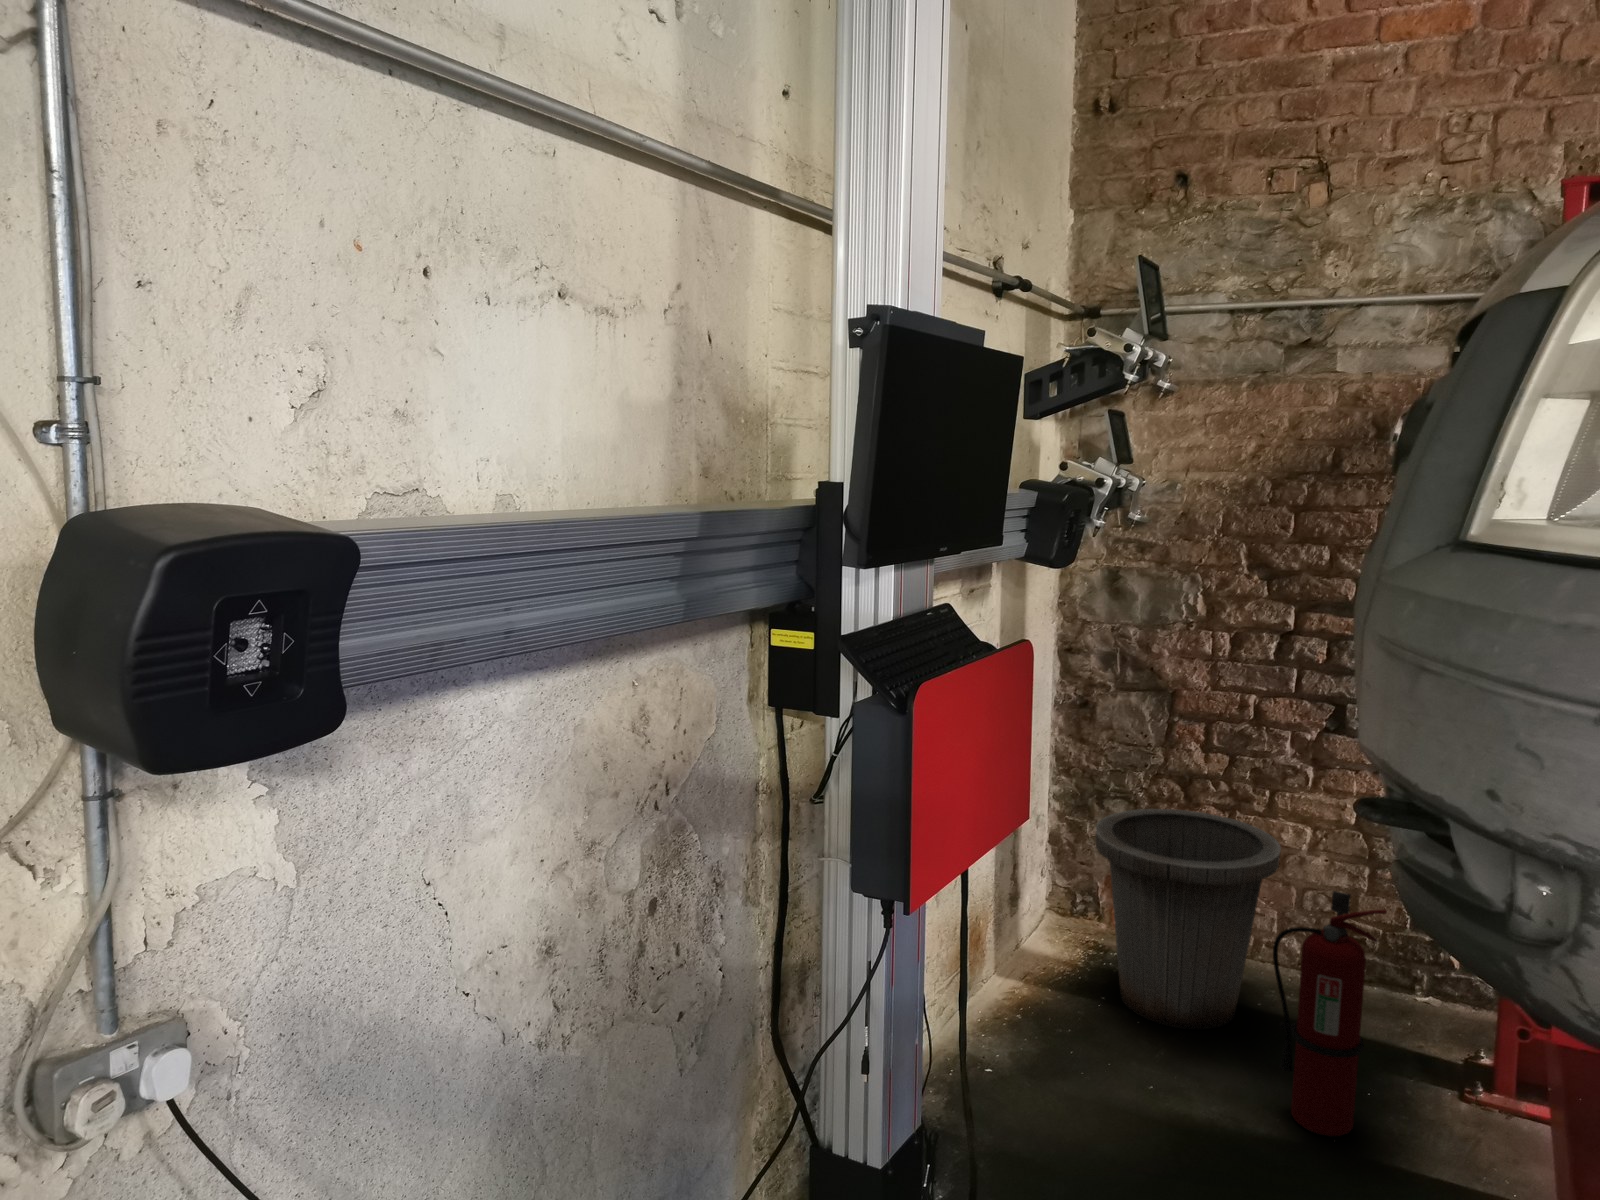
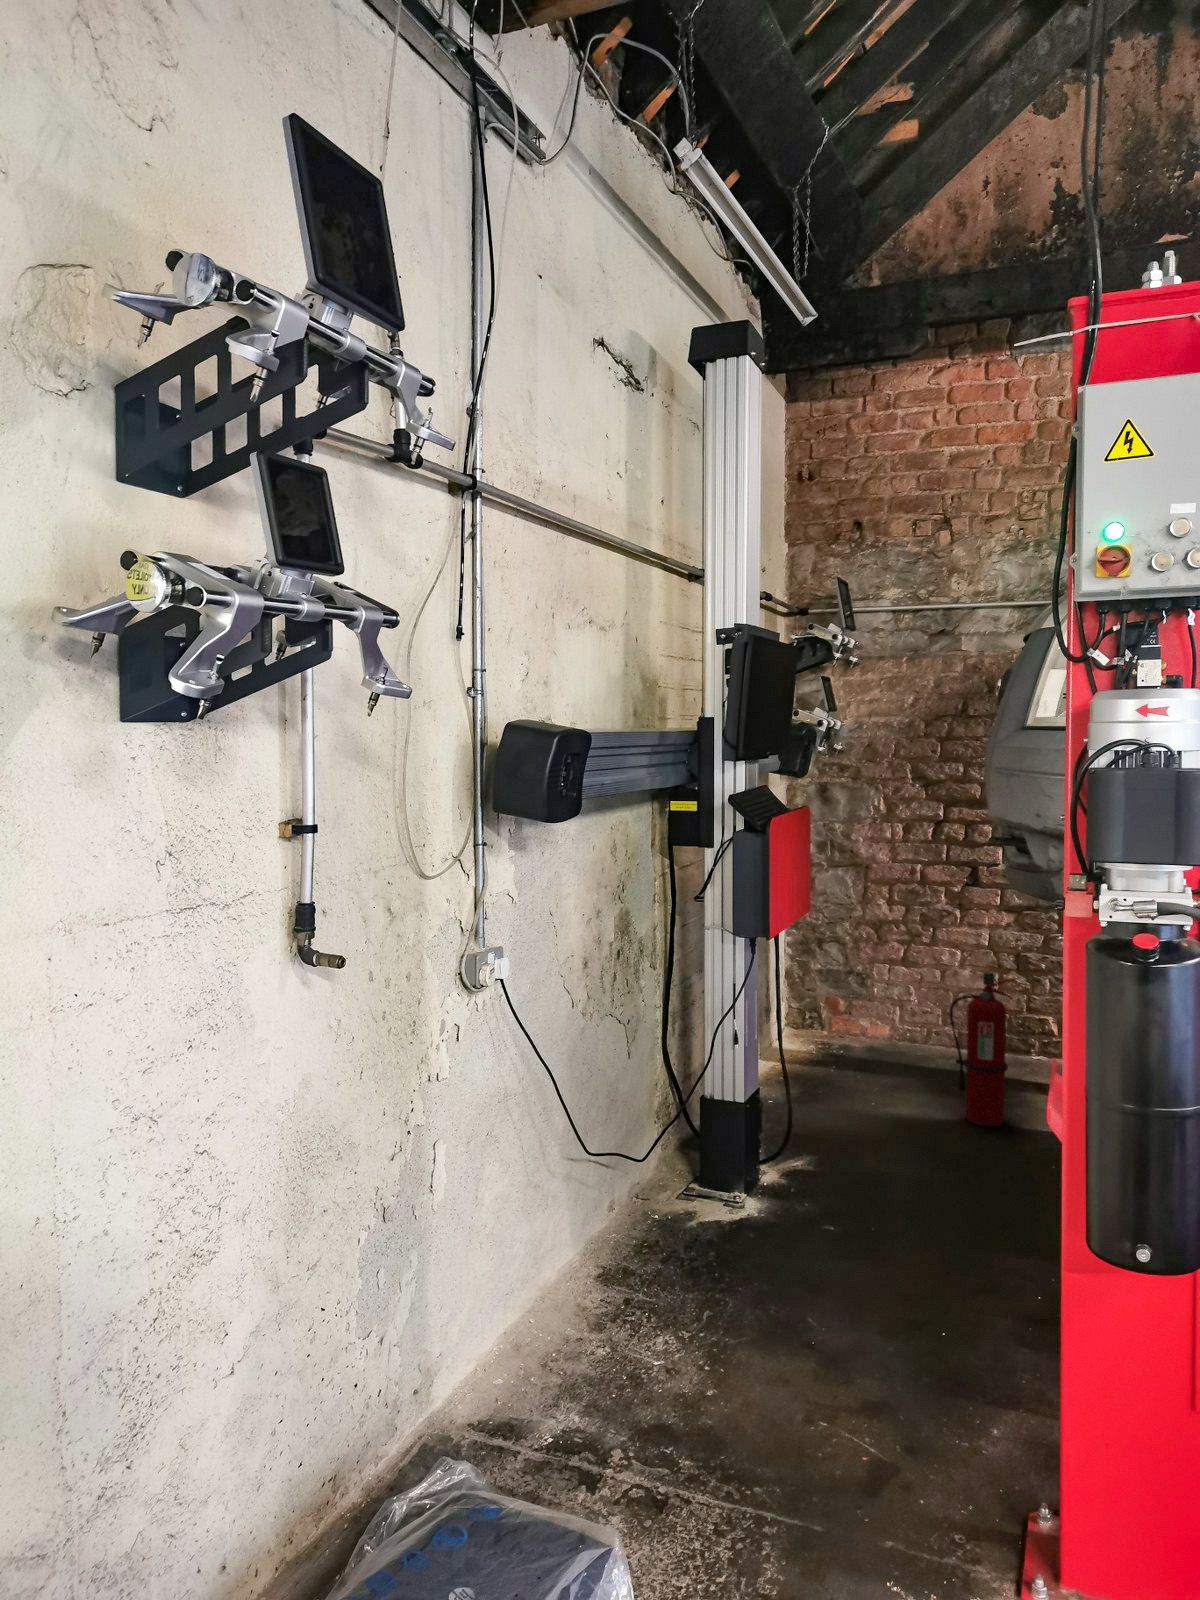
trash can: present [1096,809,1281,1029] -> none [824,945,946,1084]

